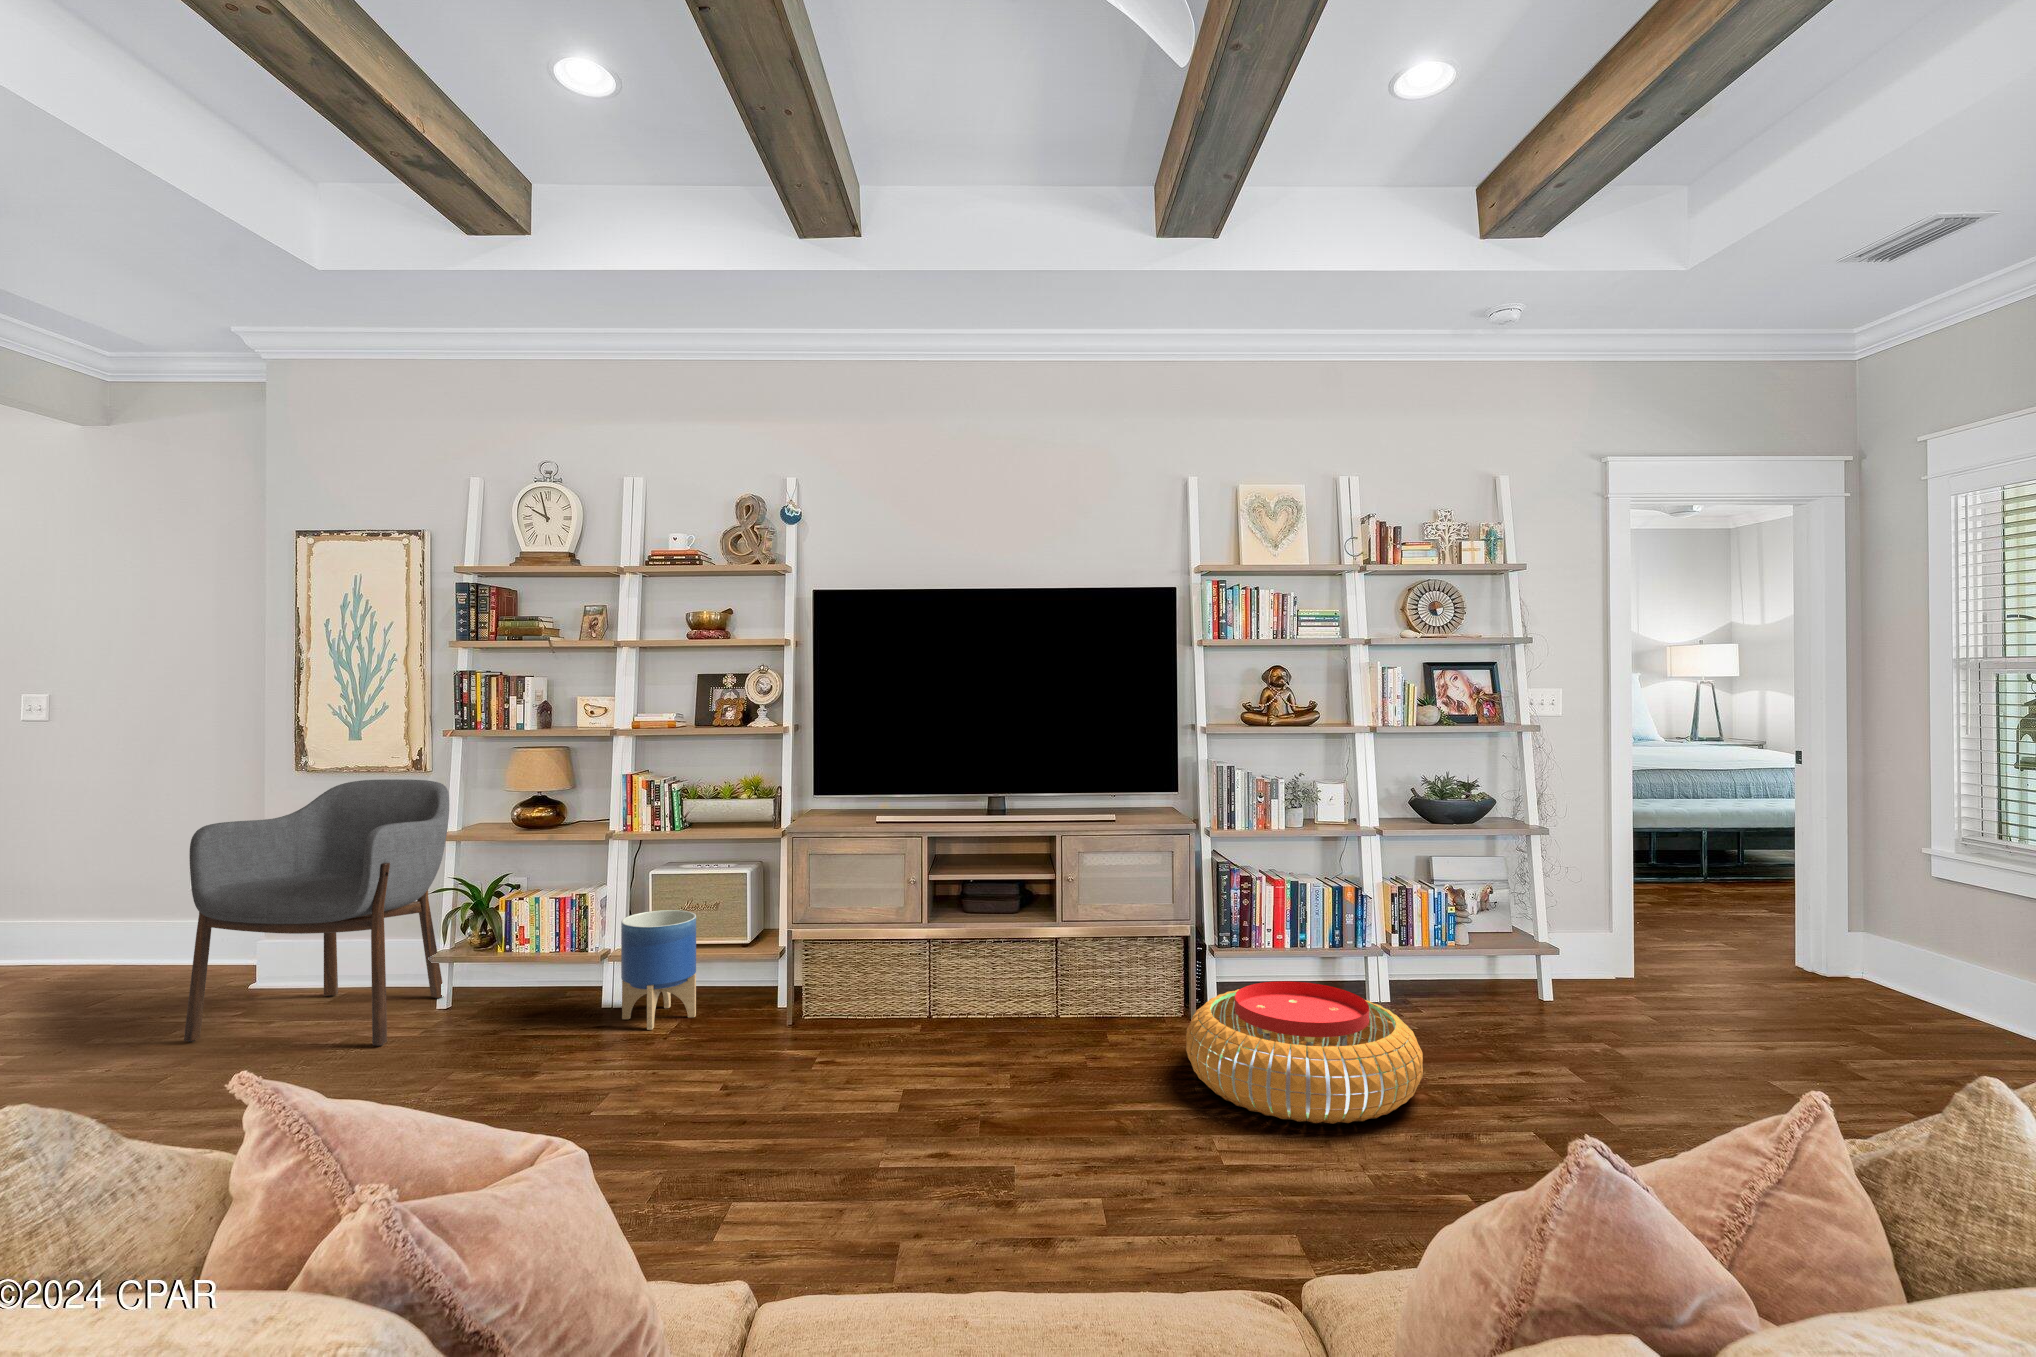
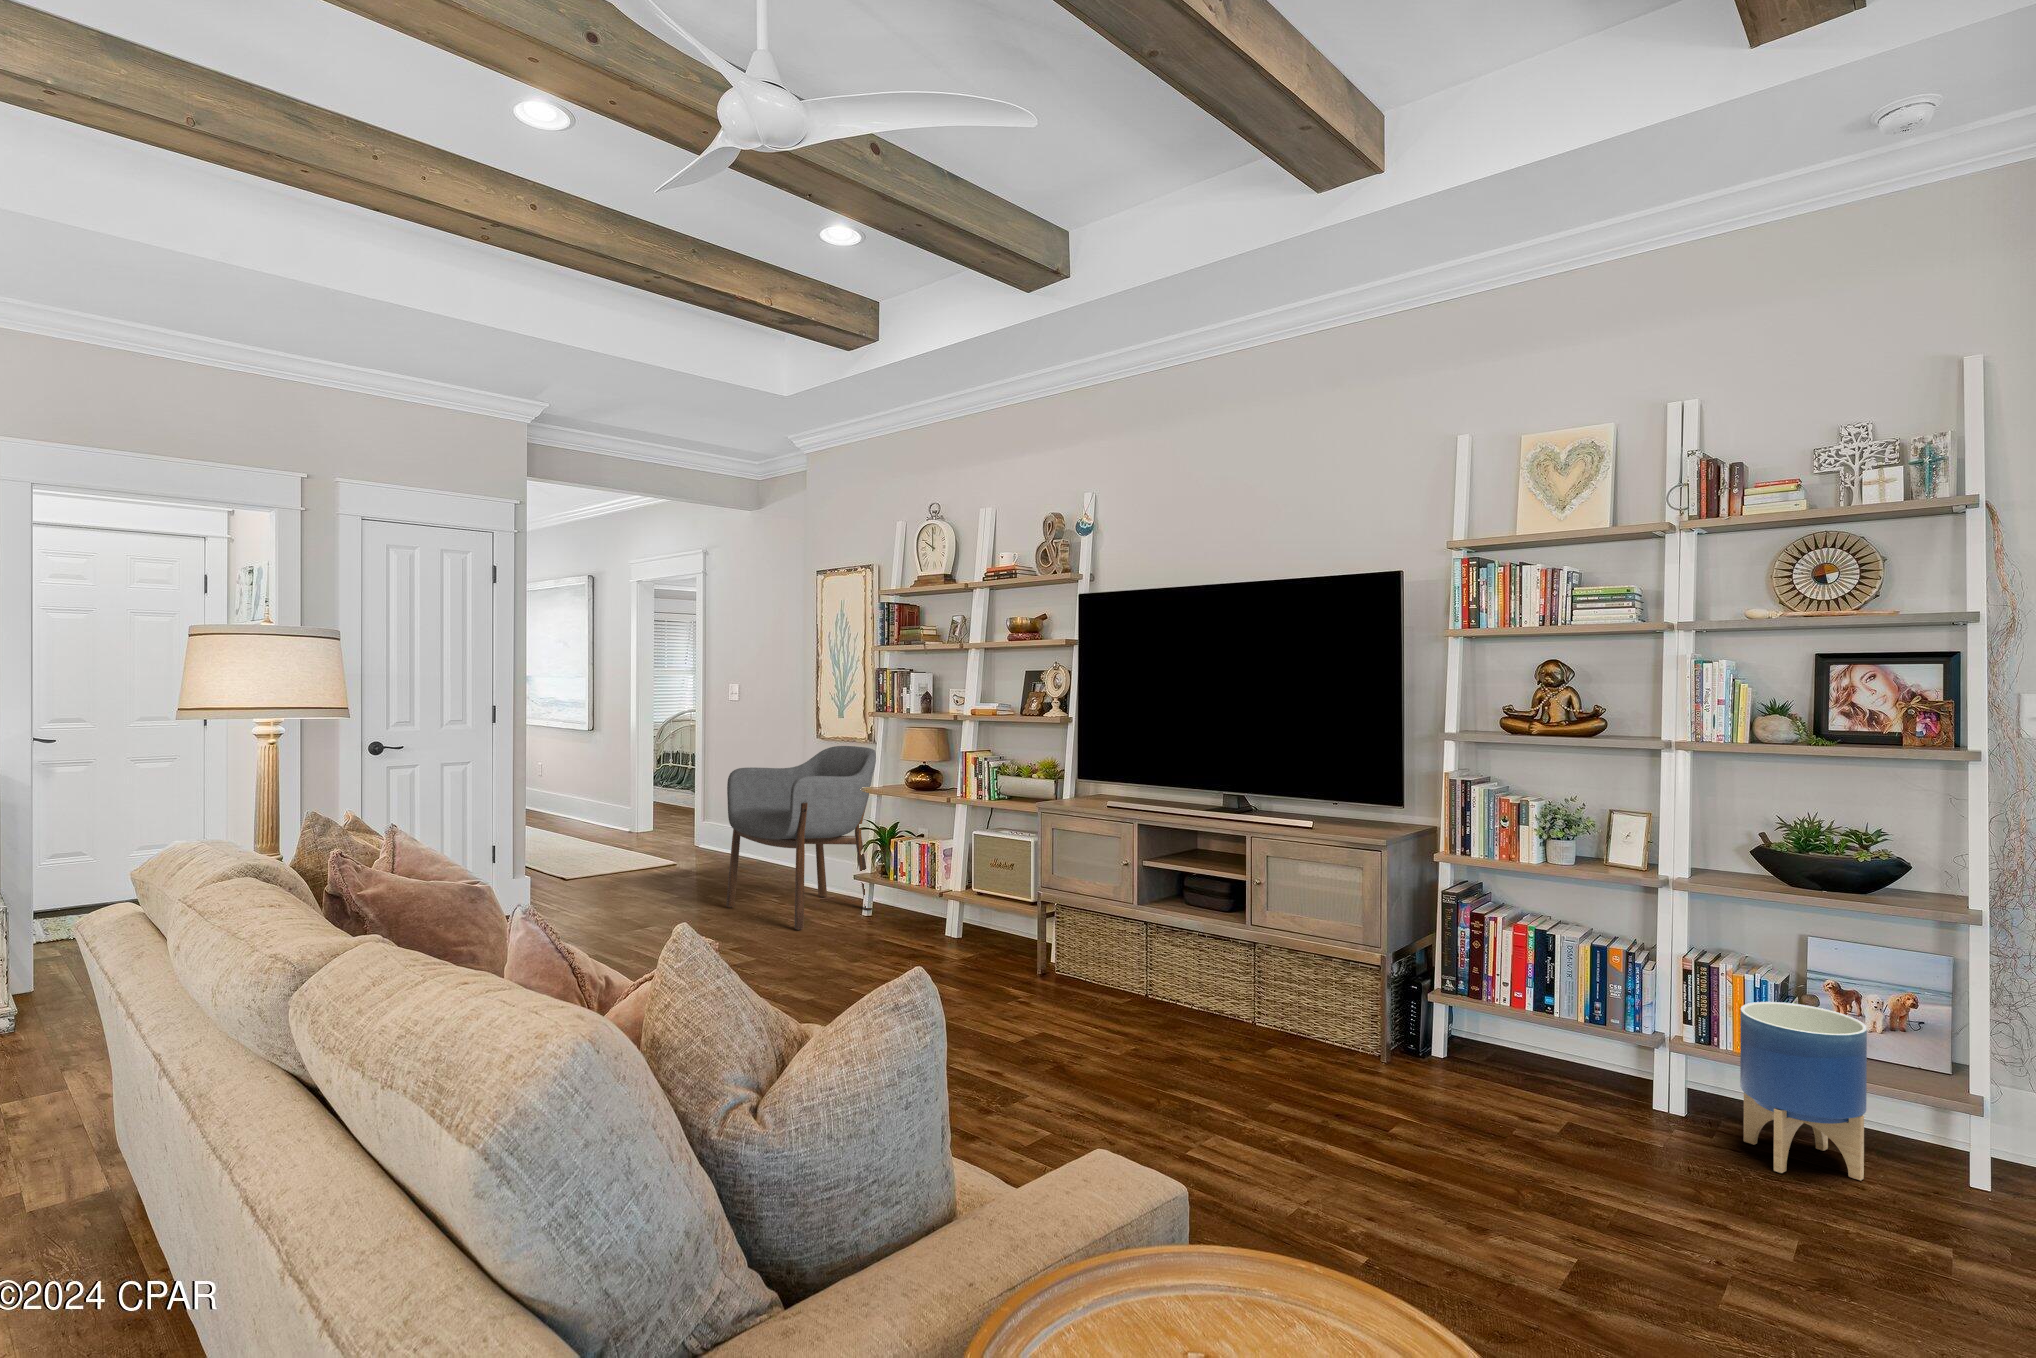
planter: present [621,910,696,1030] -> present [1740,1002,1867,1180]
pouf: present [1186,981,1423,1124] -> none [1230,1021,1504,1189]

